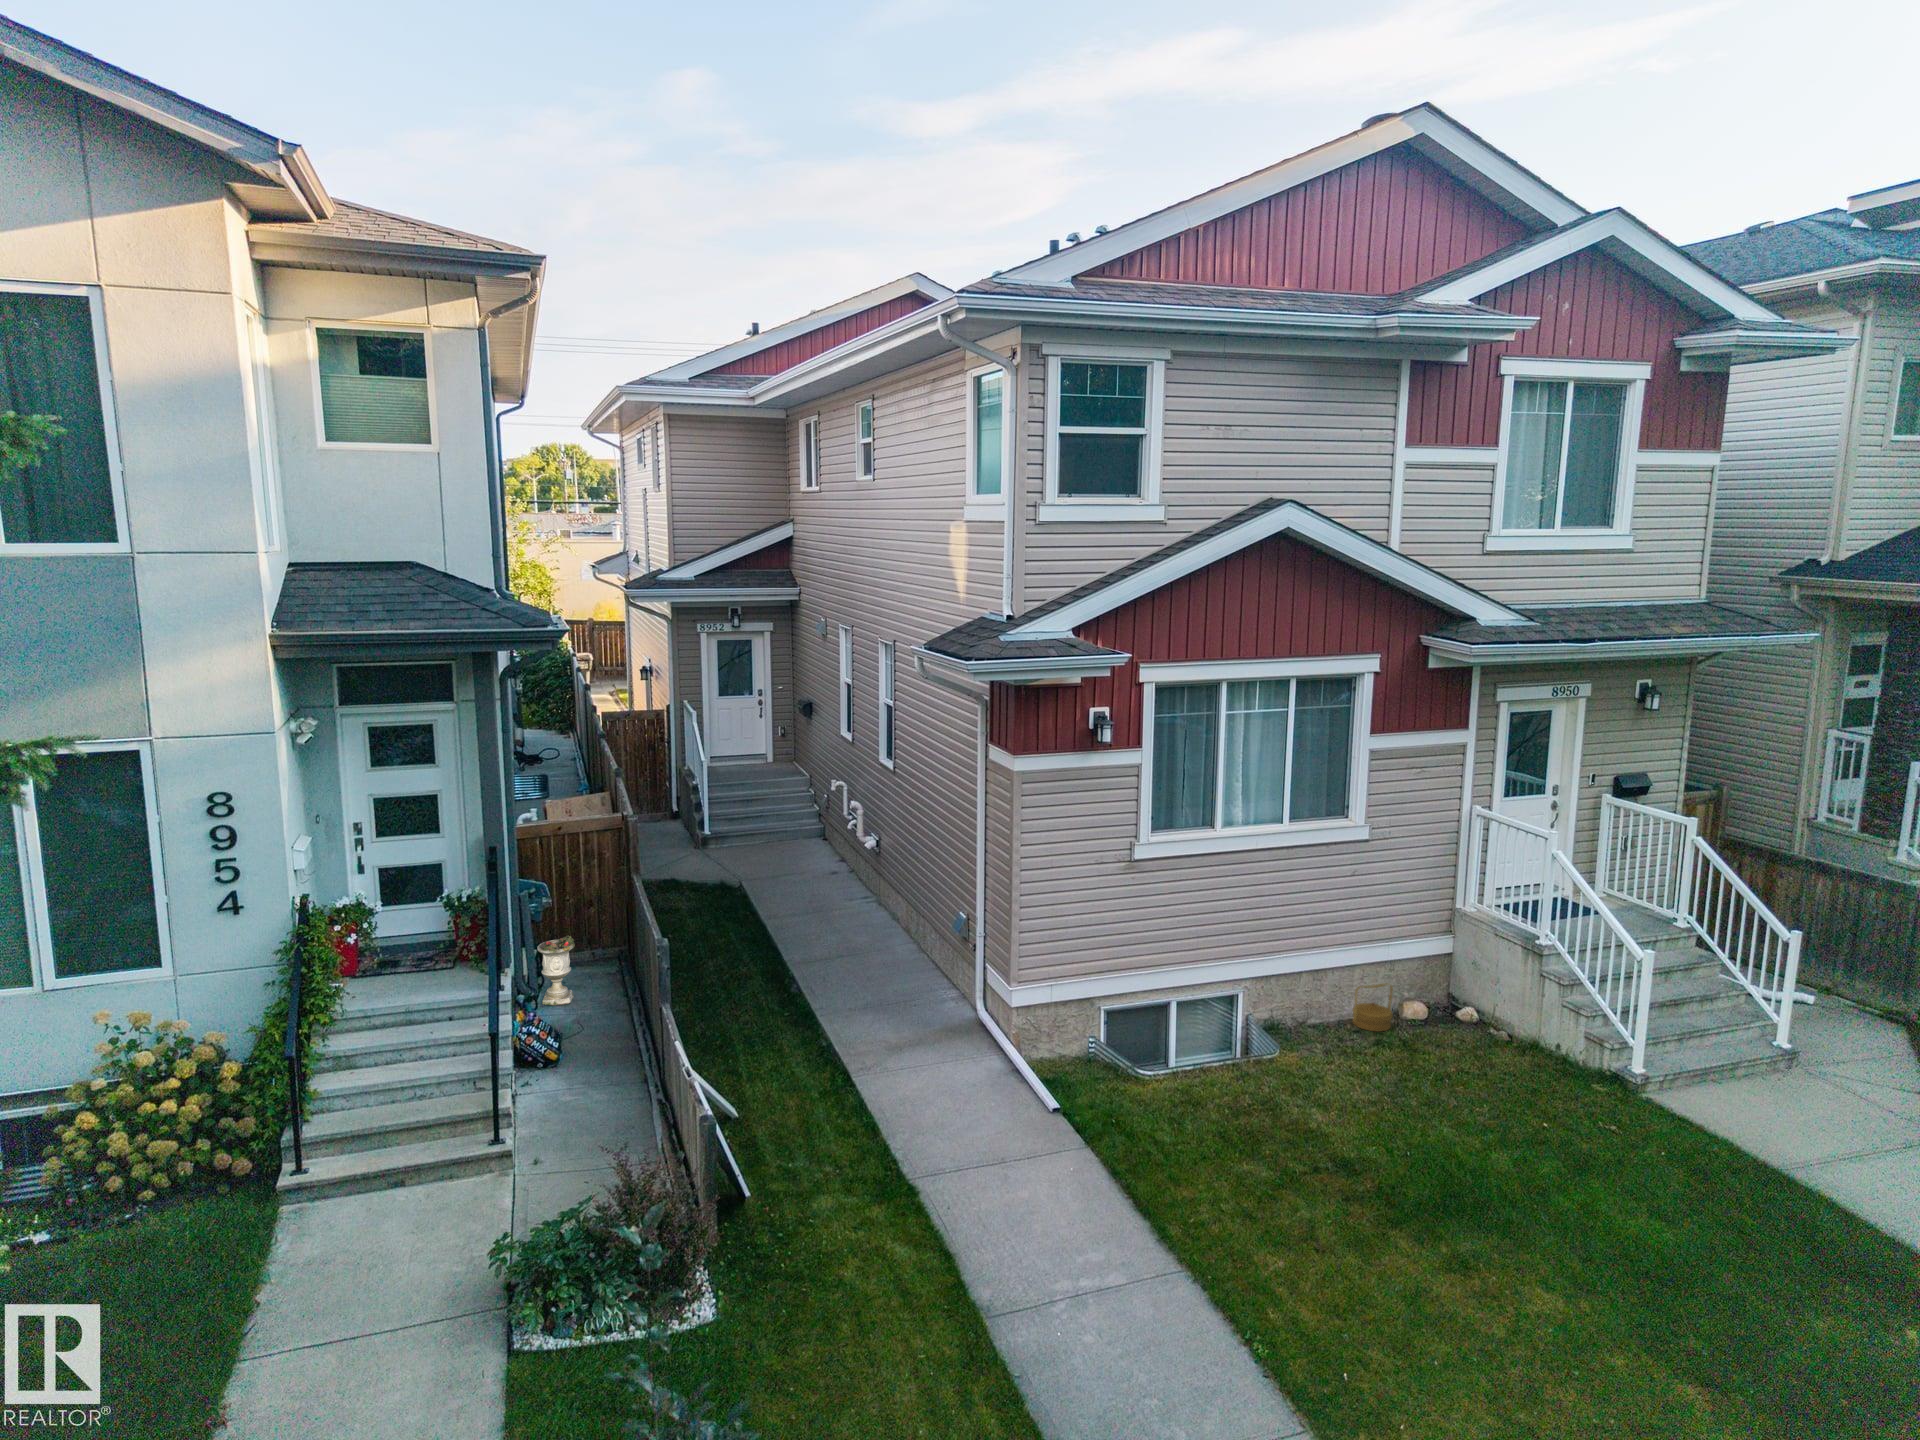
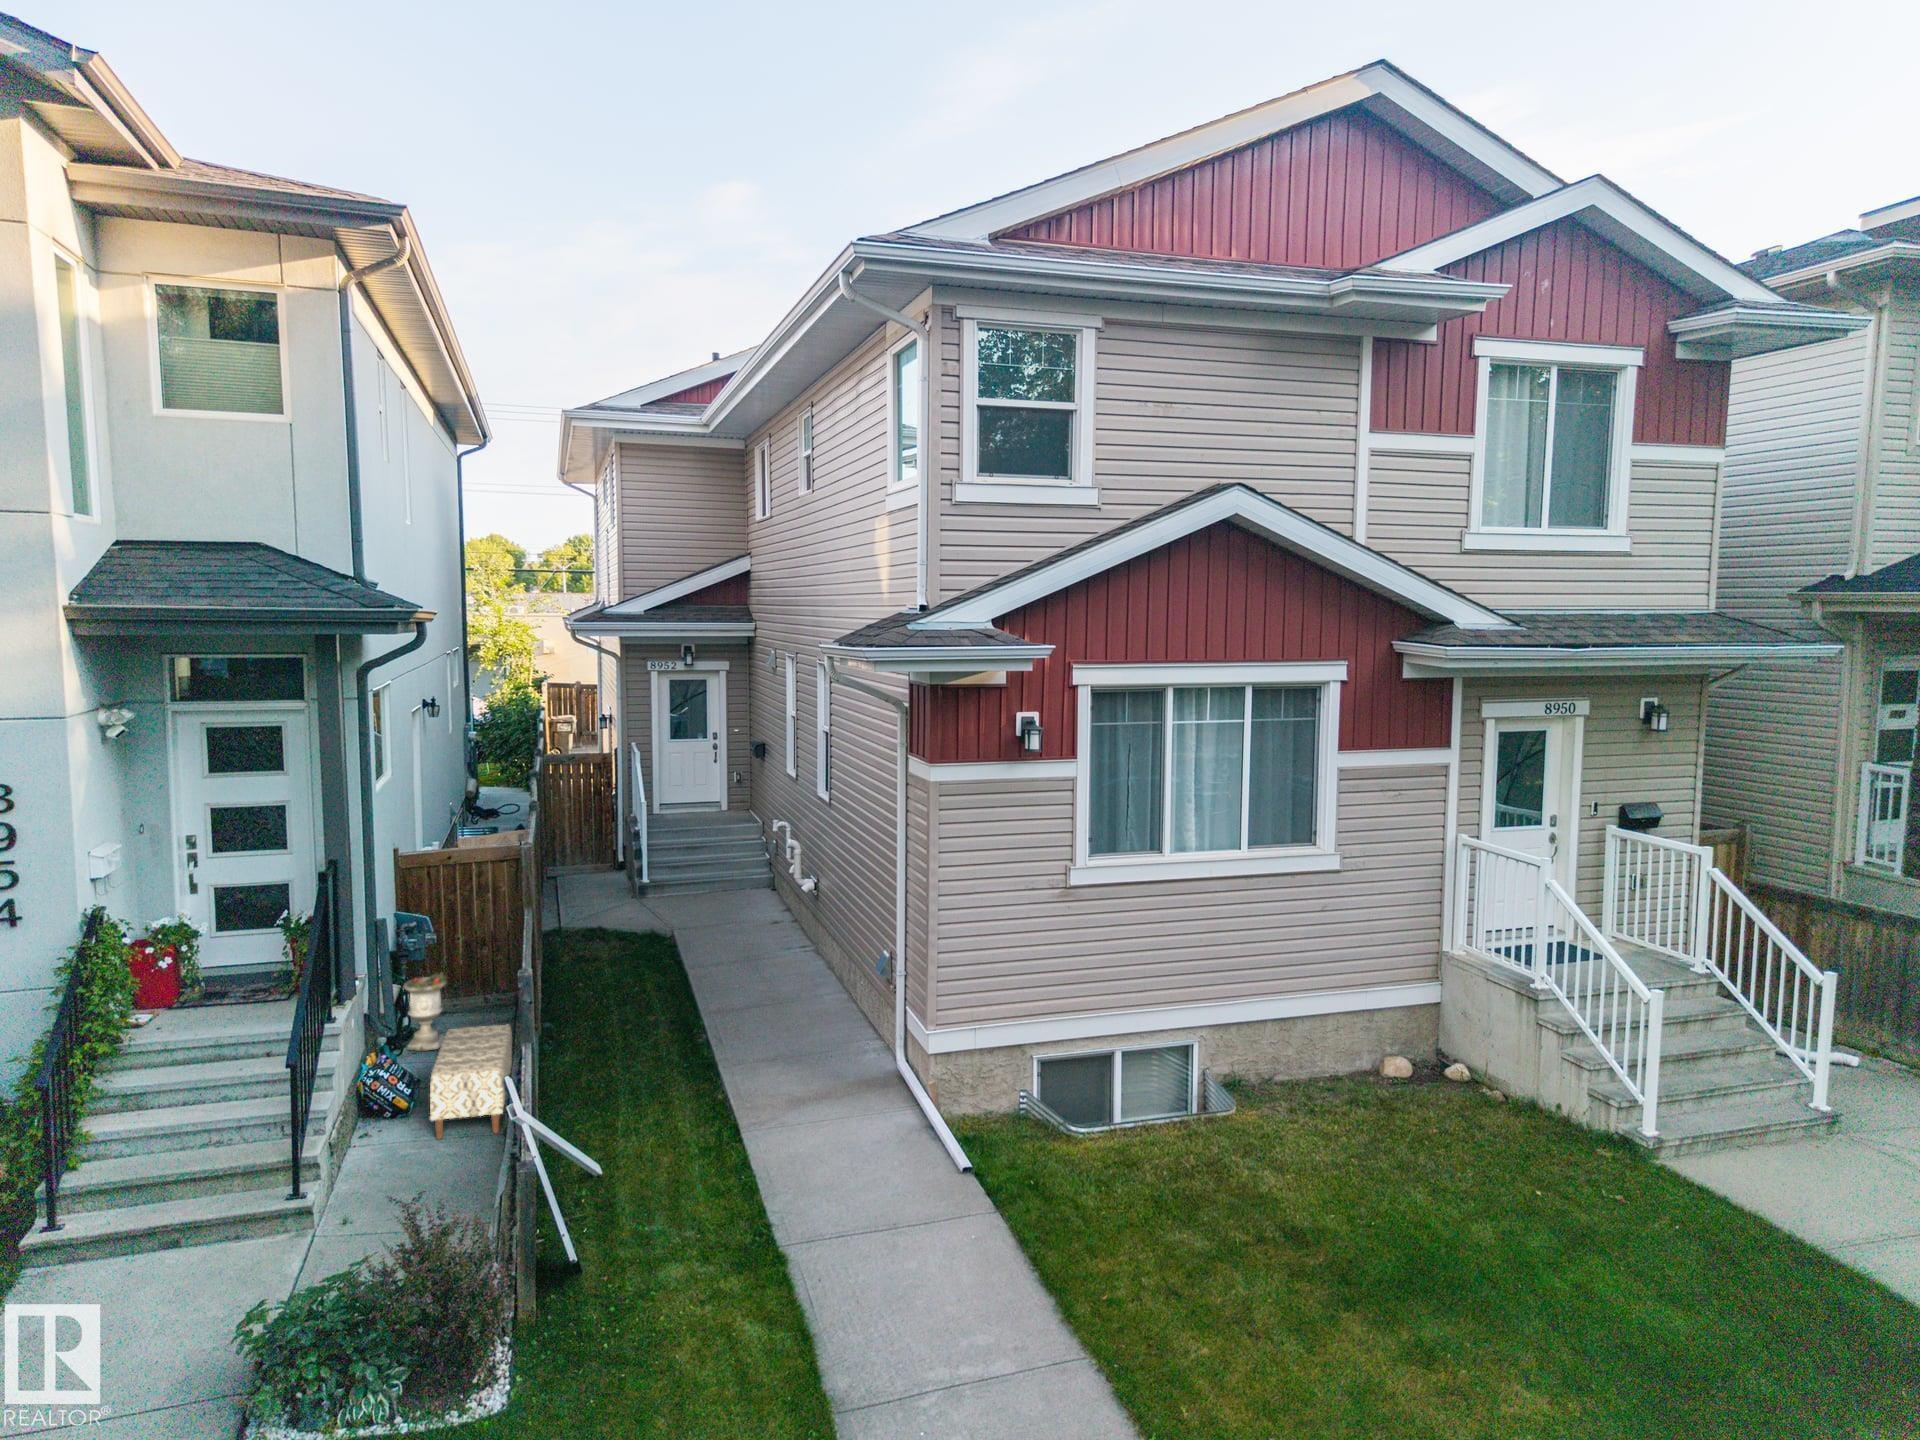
woven basket: present [1353,983,1393,1032] -> none [1324,1033,1370,1089]
bench: none [588,984,651,1088] -> present [430,1025,512,1139]

